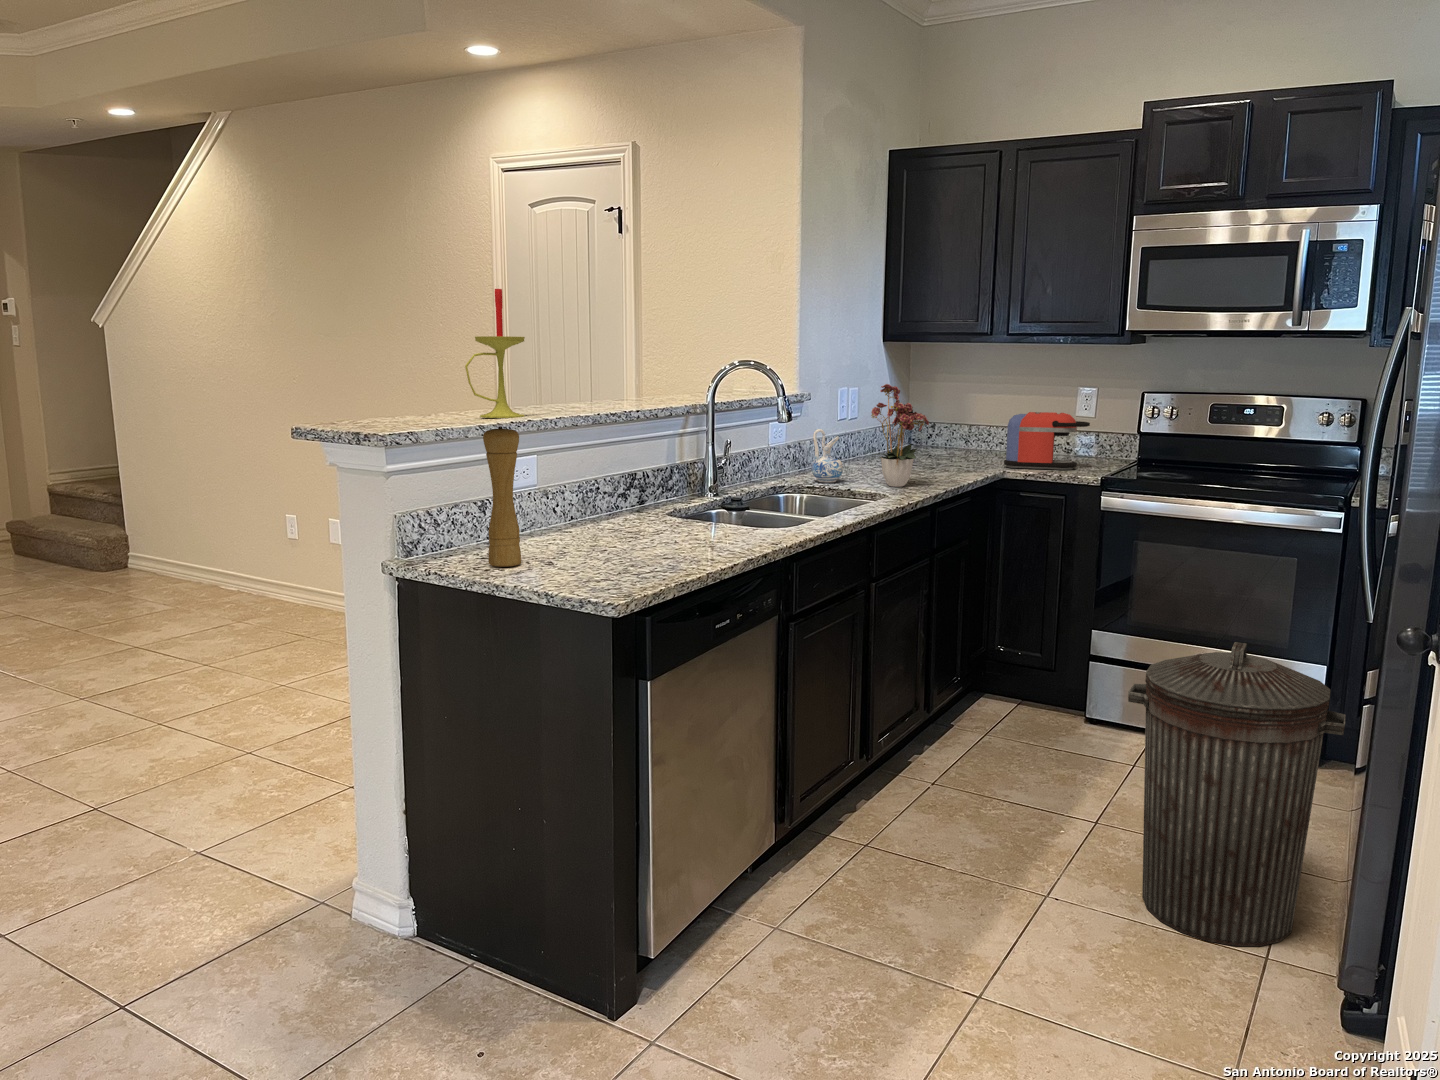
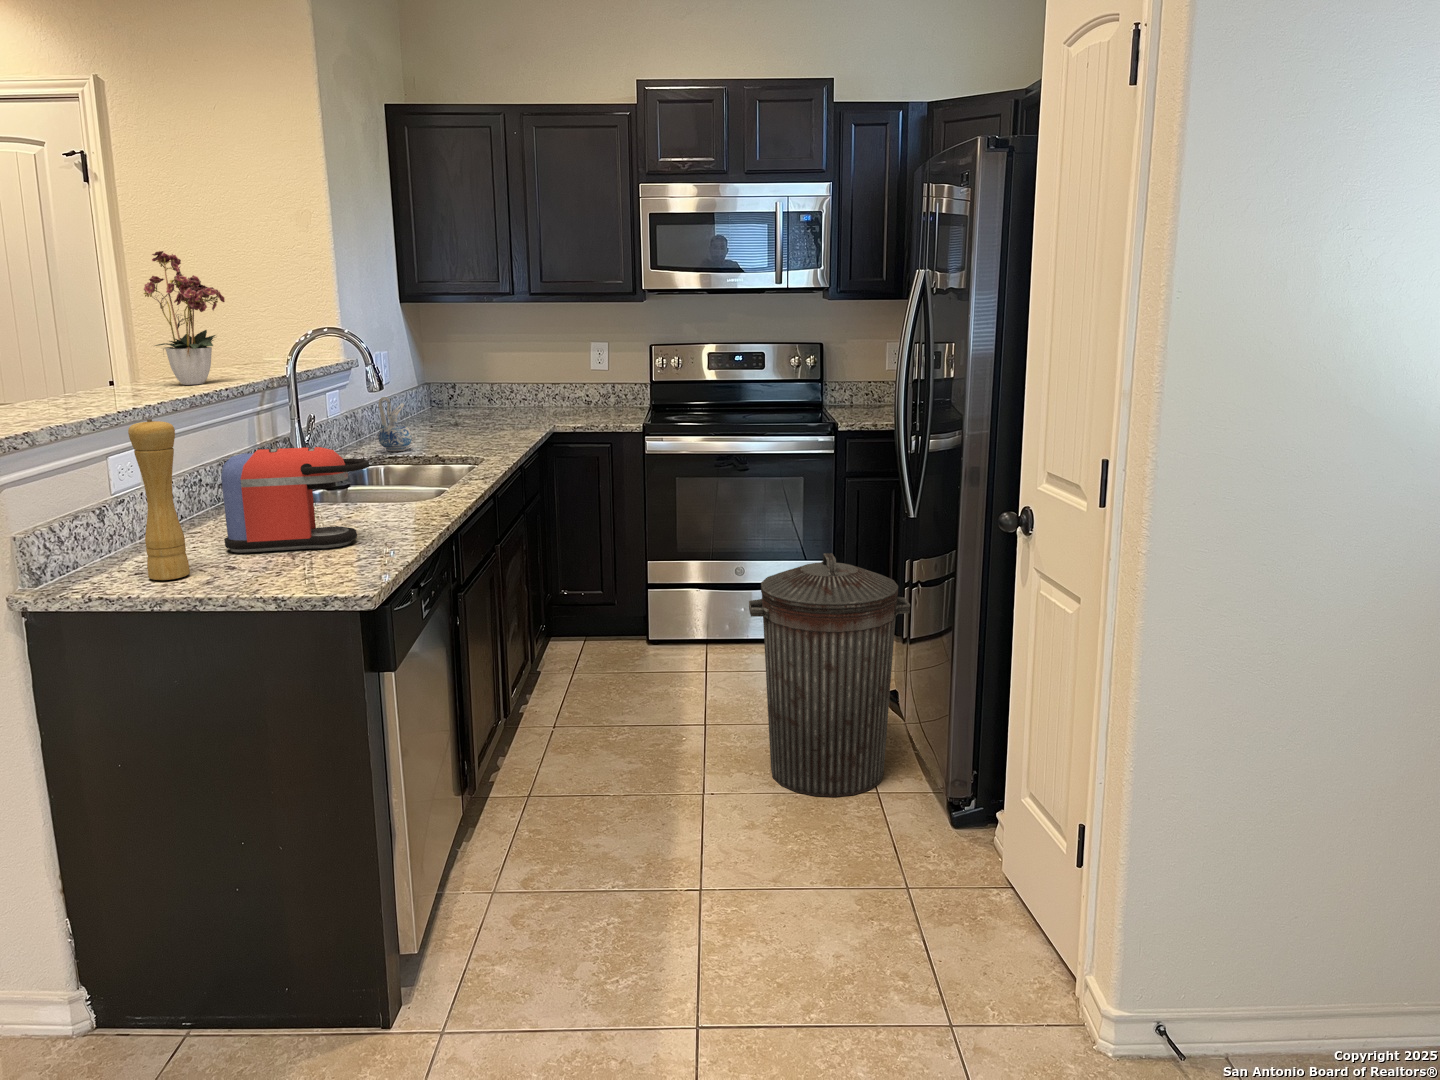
candle: present [465,289,525,418] -> none [41,250,121,409]
flower arrangement: present [871,384,929,487] -> present [144,251,225,385]
coffee maker: present [1004,412,1090,470] -> present [221,447,369,552]

